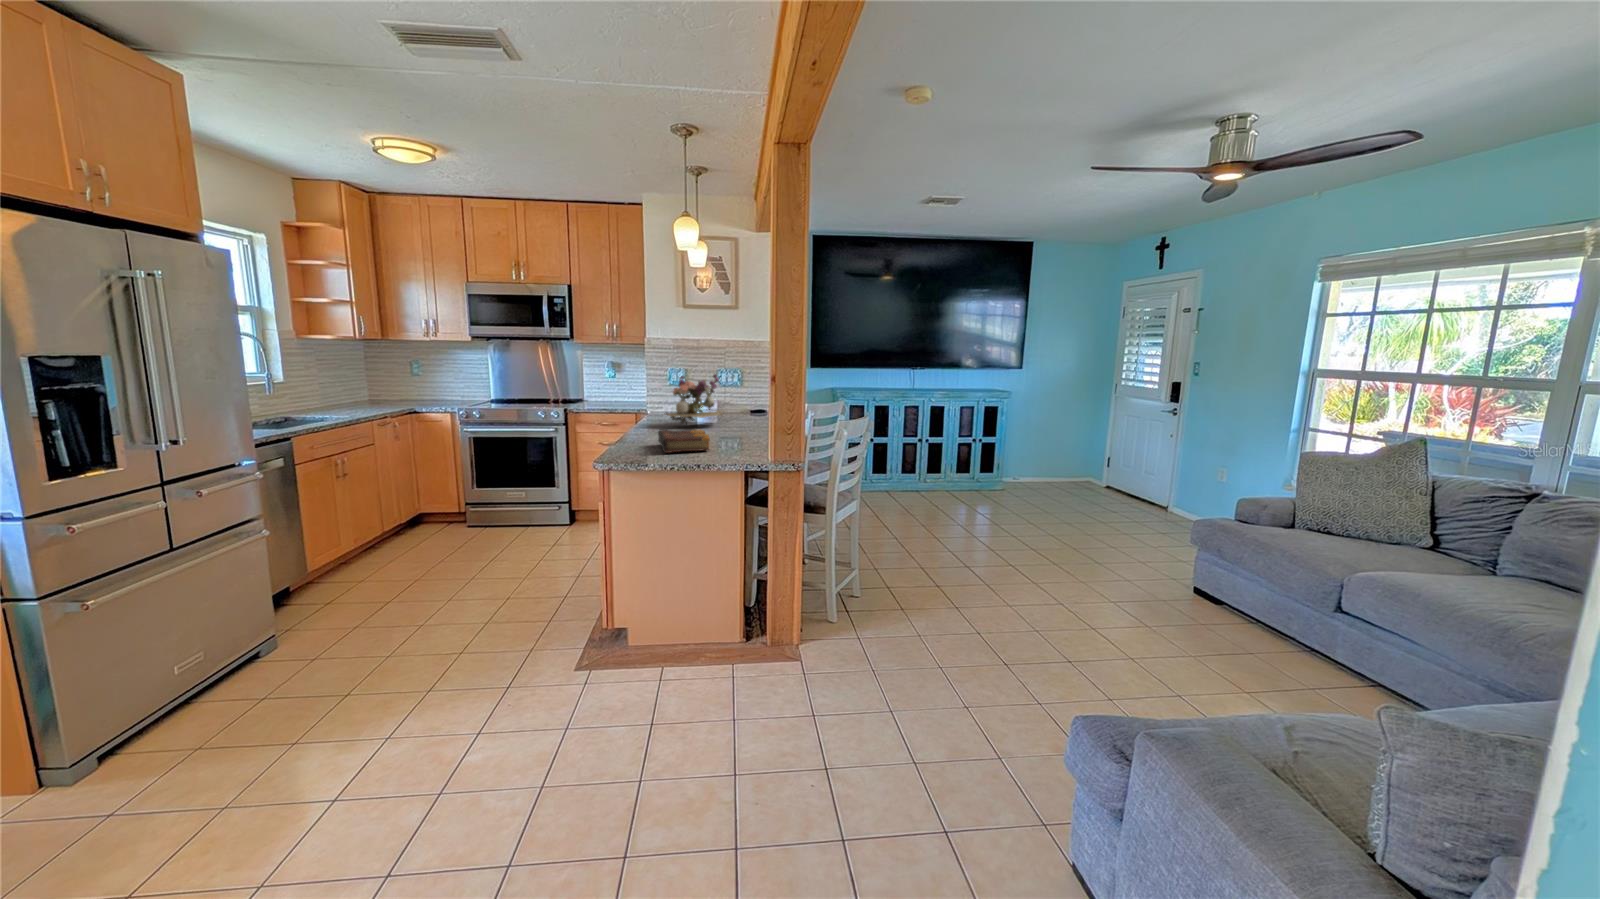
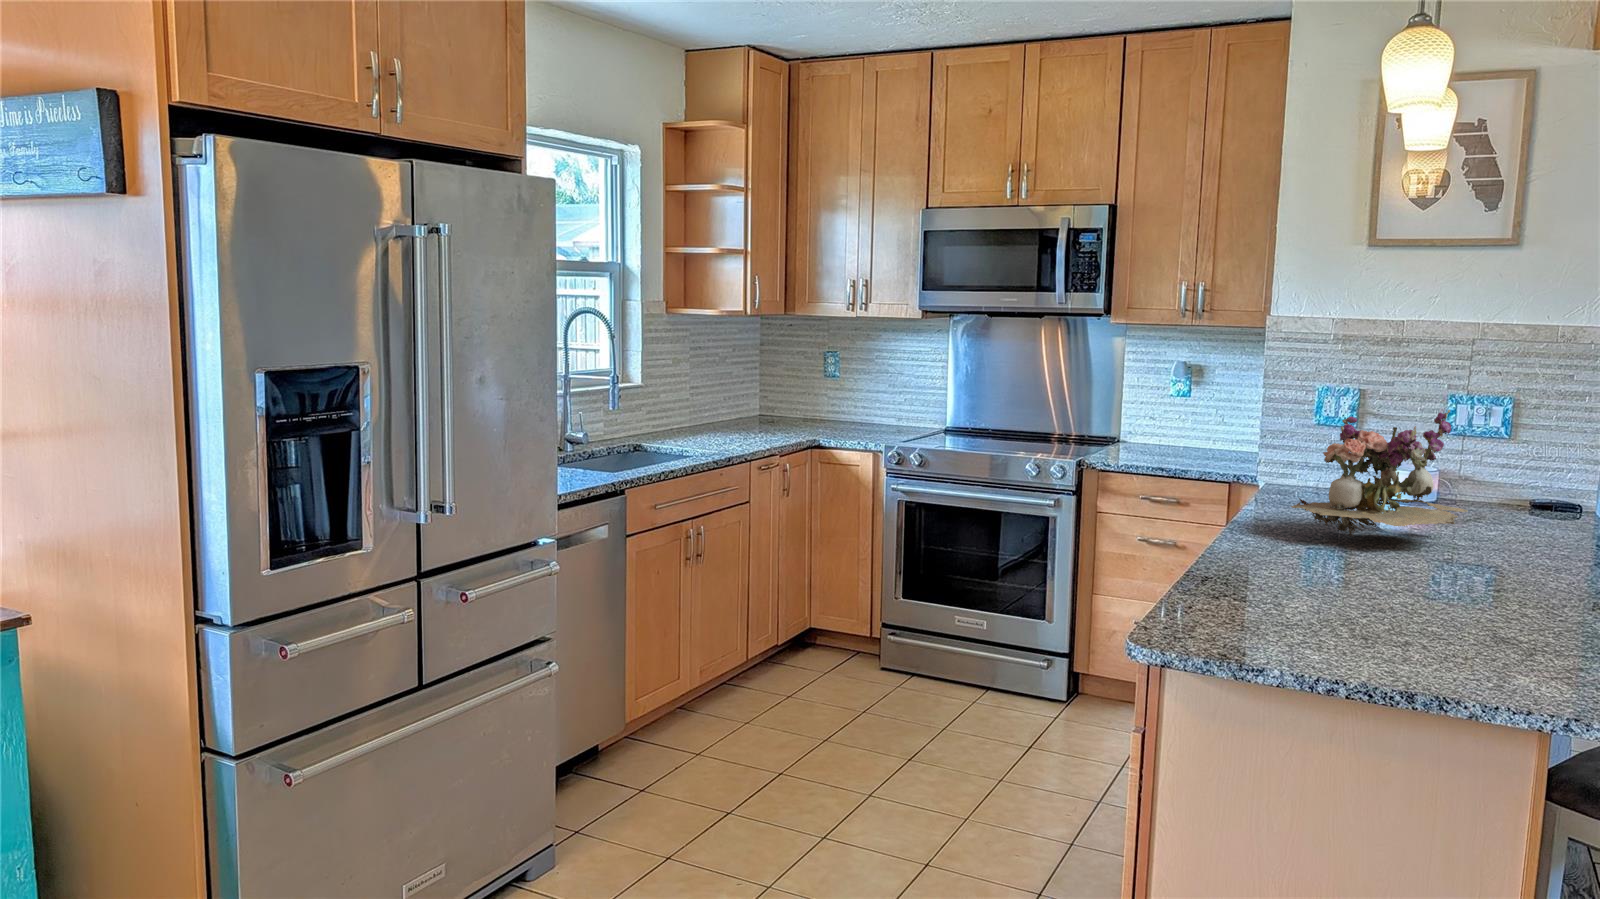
book: present [658,429,710,453] -> none [1275,556,1419,634]

